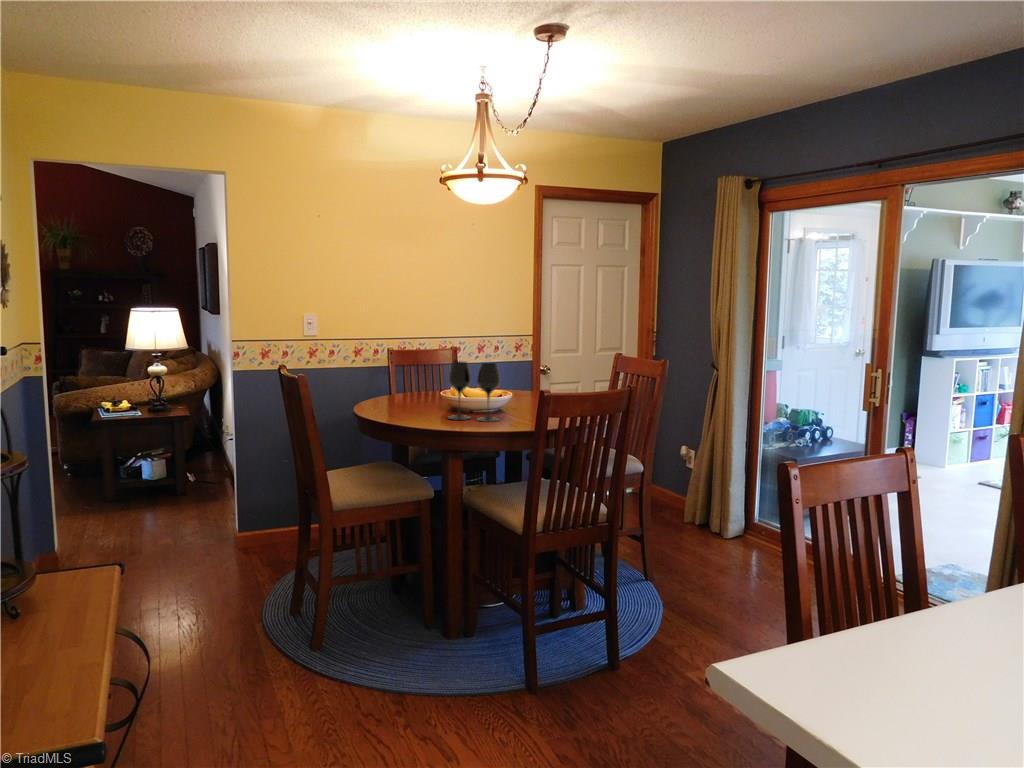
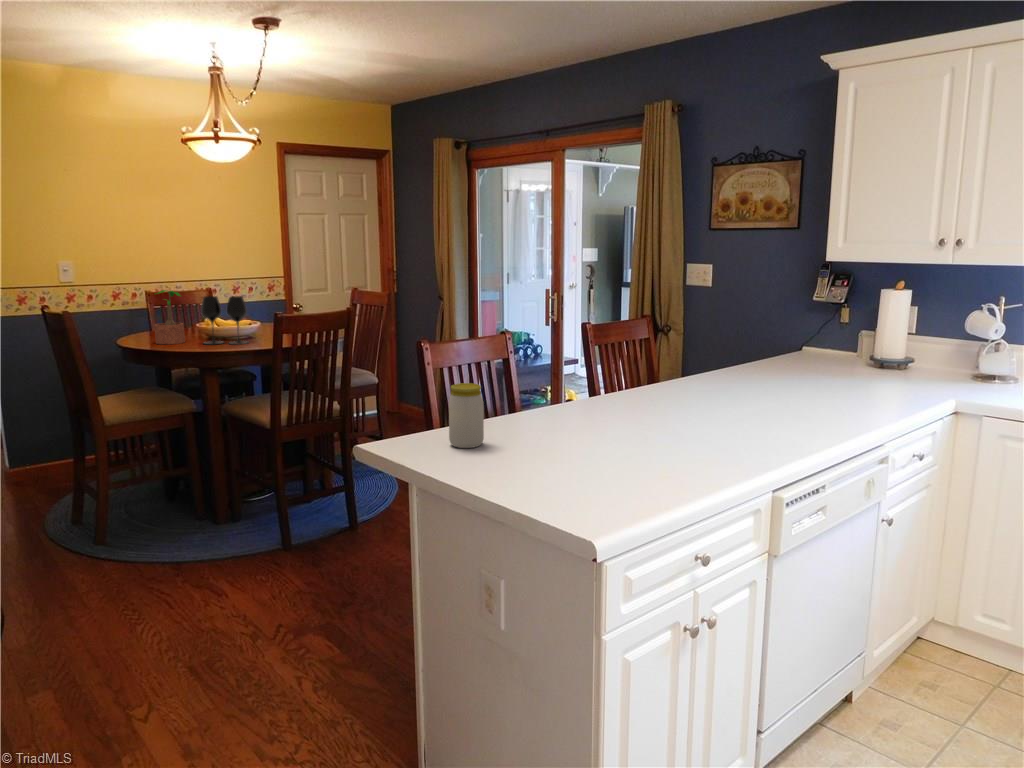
potted plant: none [395,352,430,416] -> present [155,290,185,344]
jar: none [898,577,979,712] -> present [449,383,484,448]

